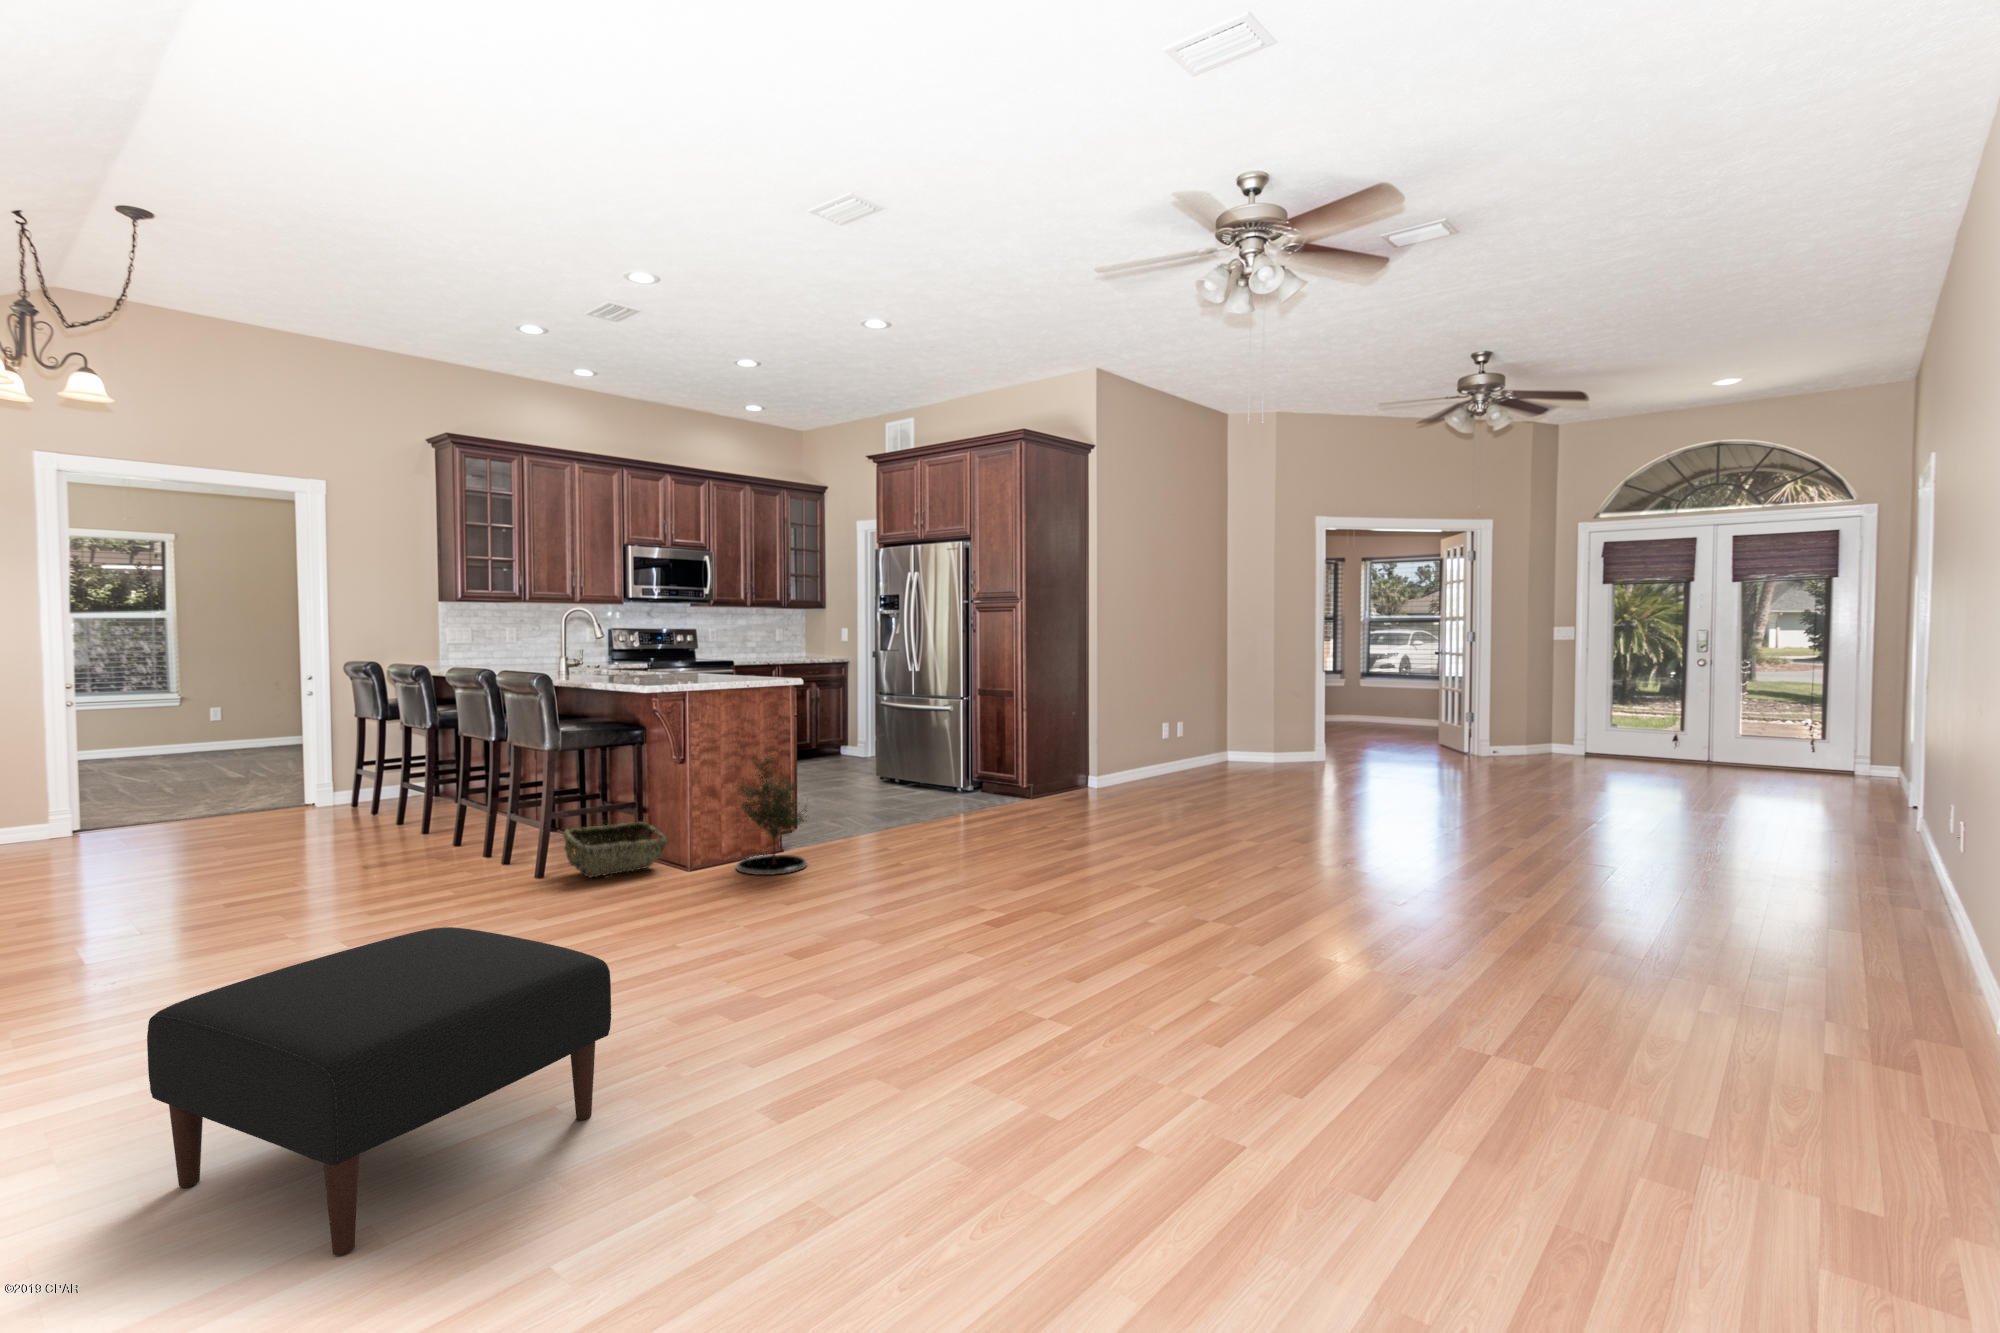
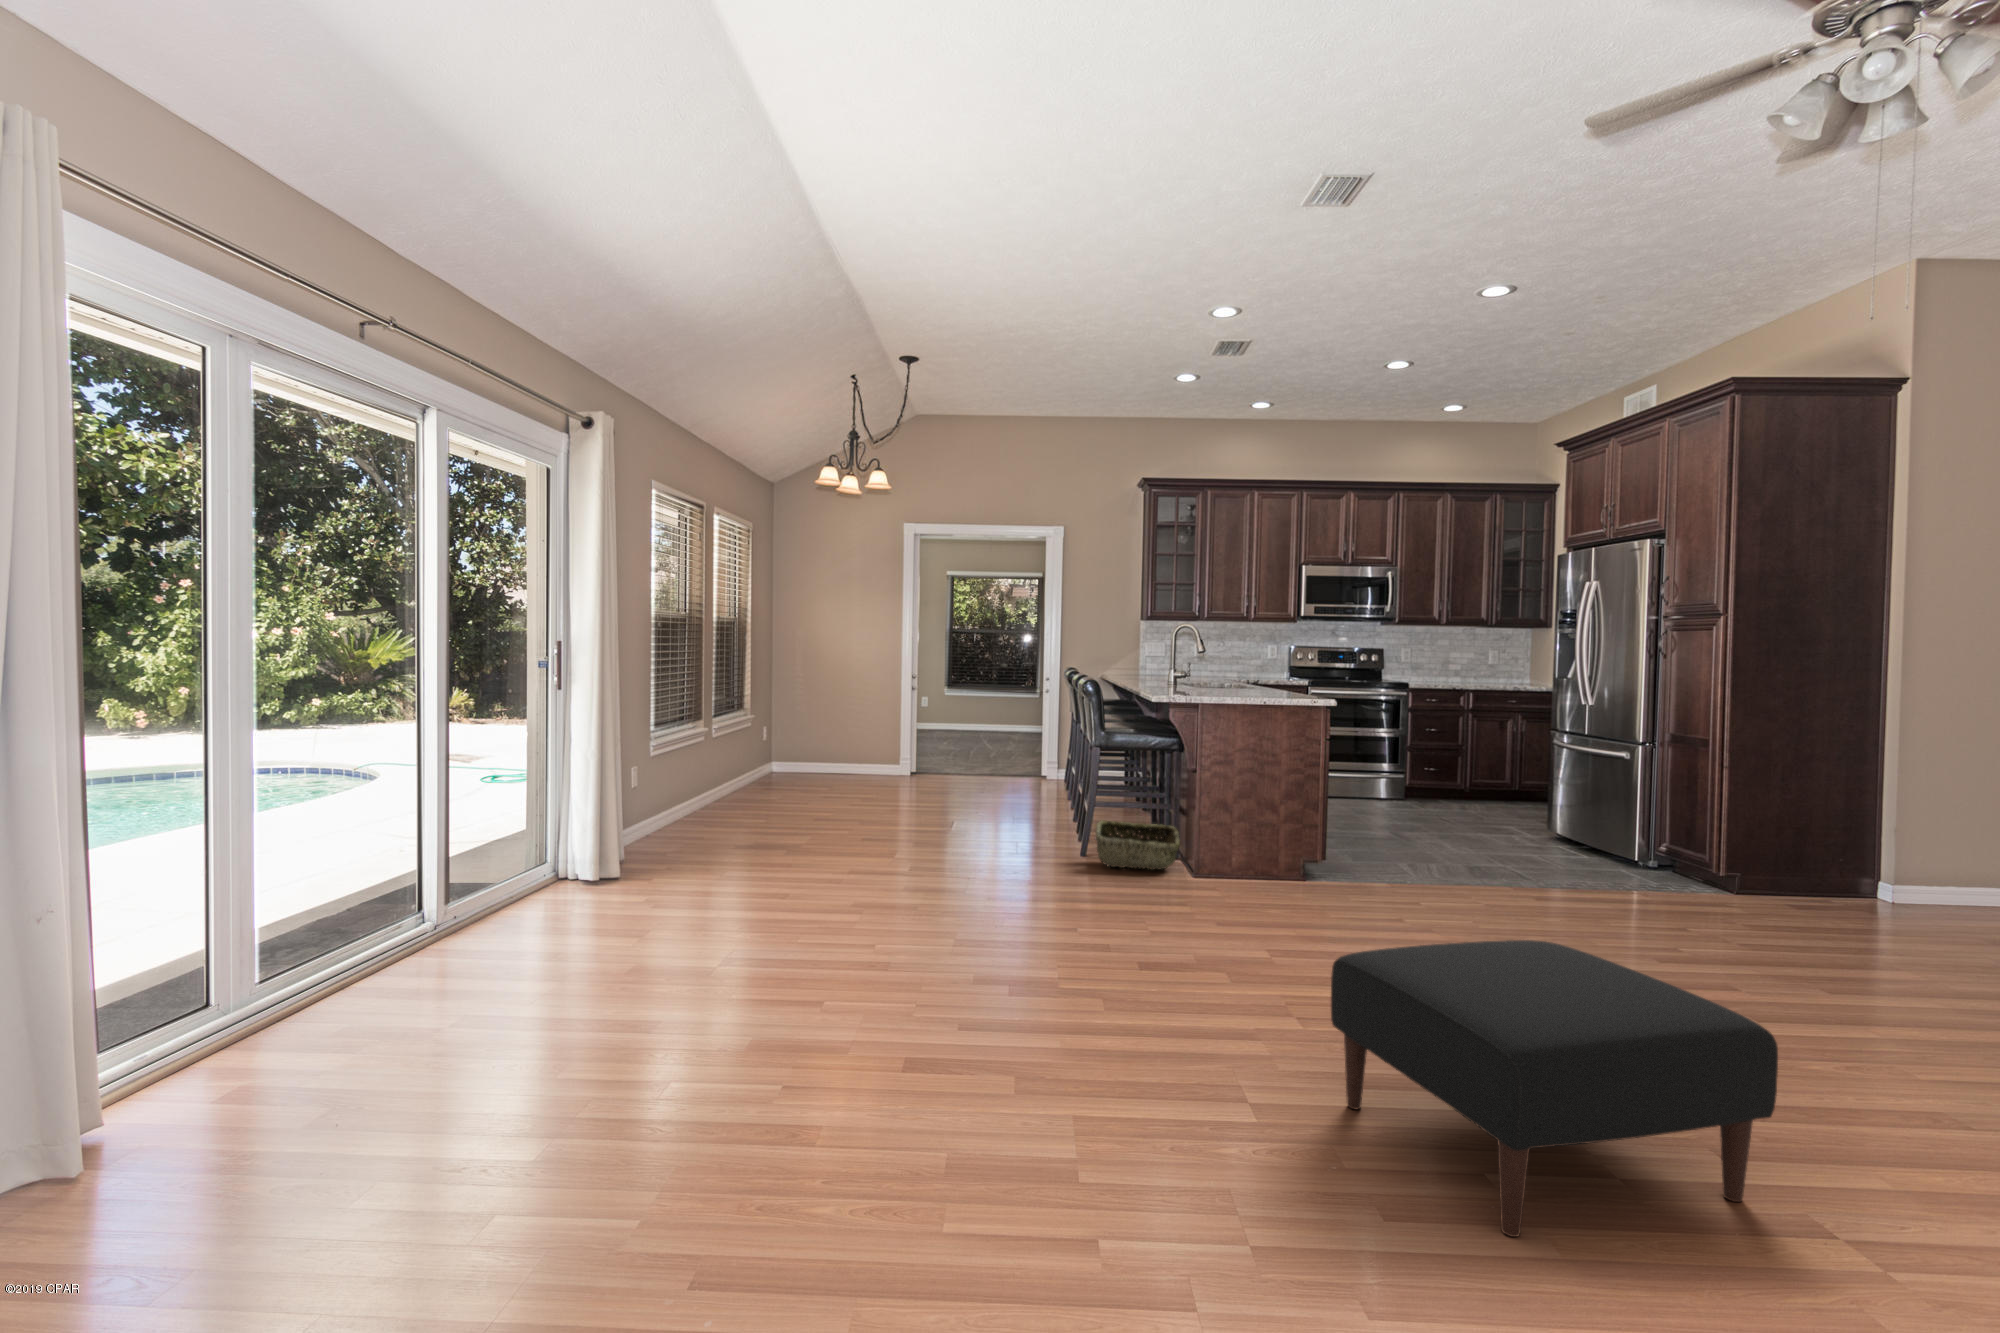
potted tree: present [736,750,807,875] -> none [1229,764,1309,904]
ottoman: present [147,927,611,1256] -> present [1331,940,1778,1237]

